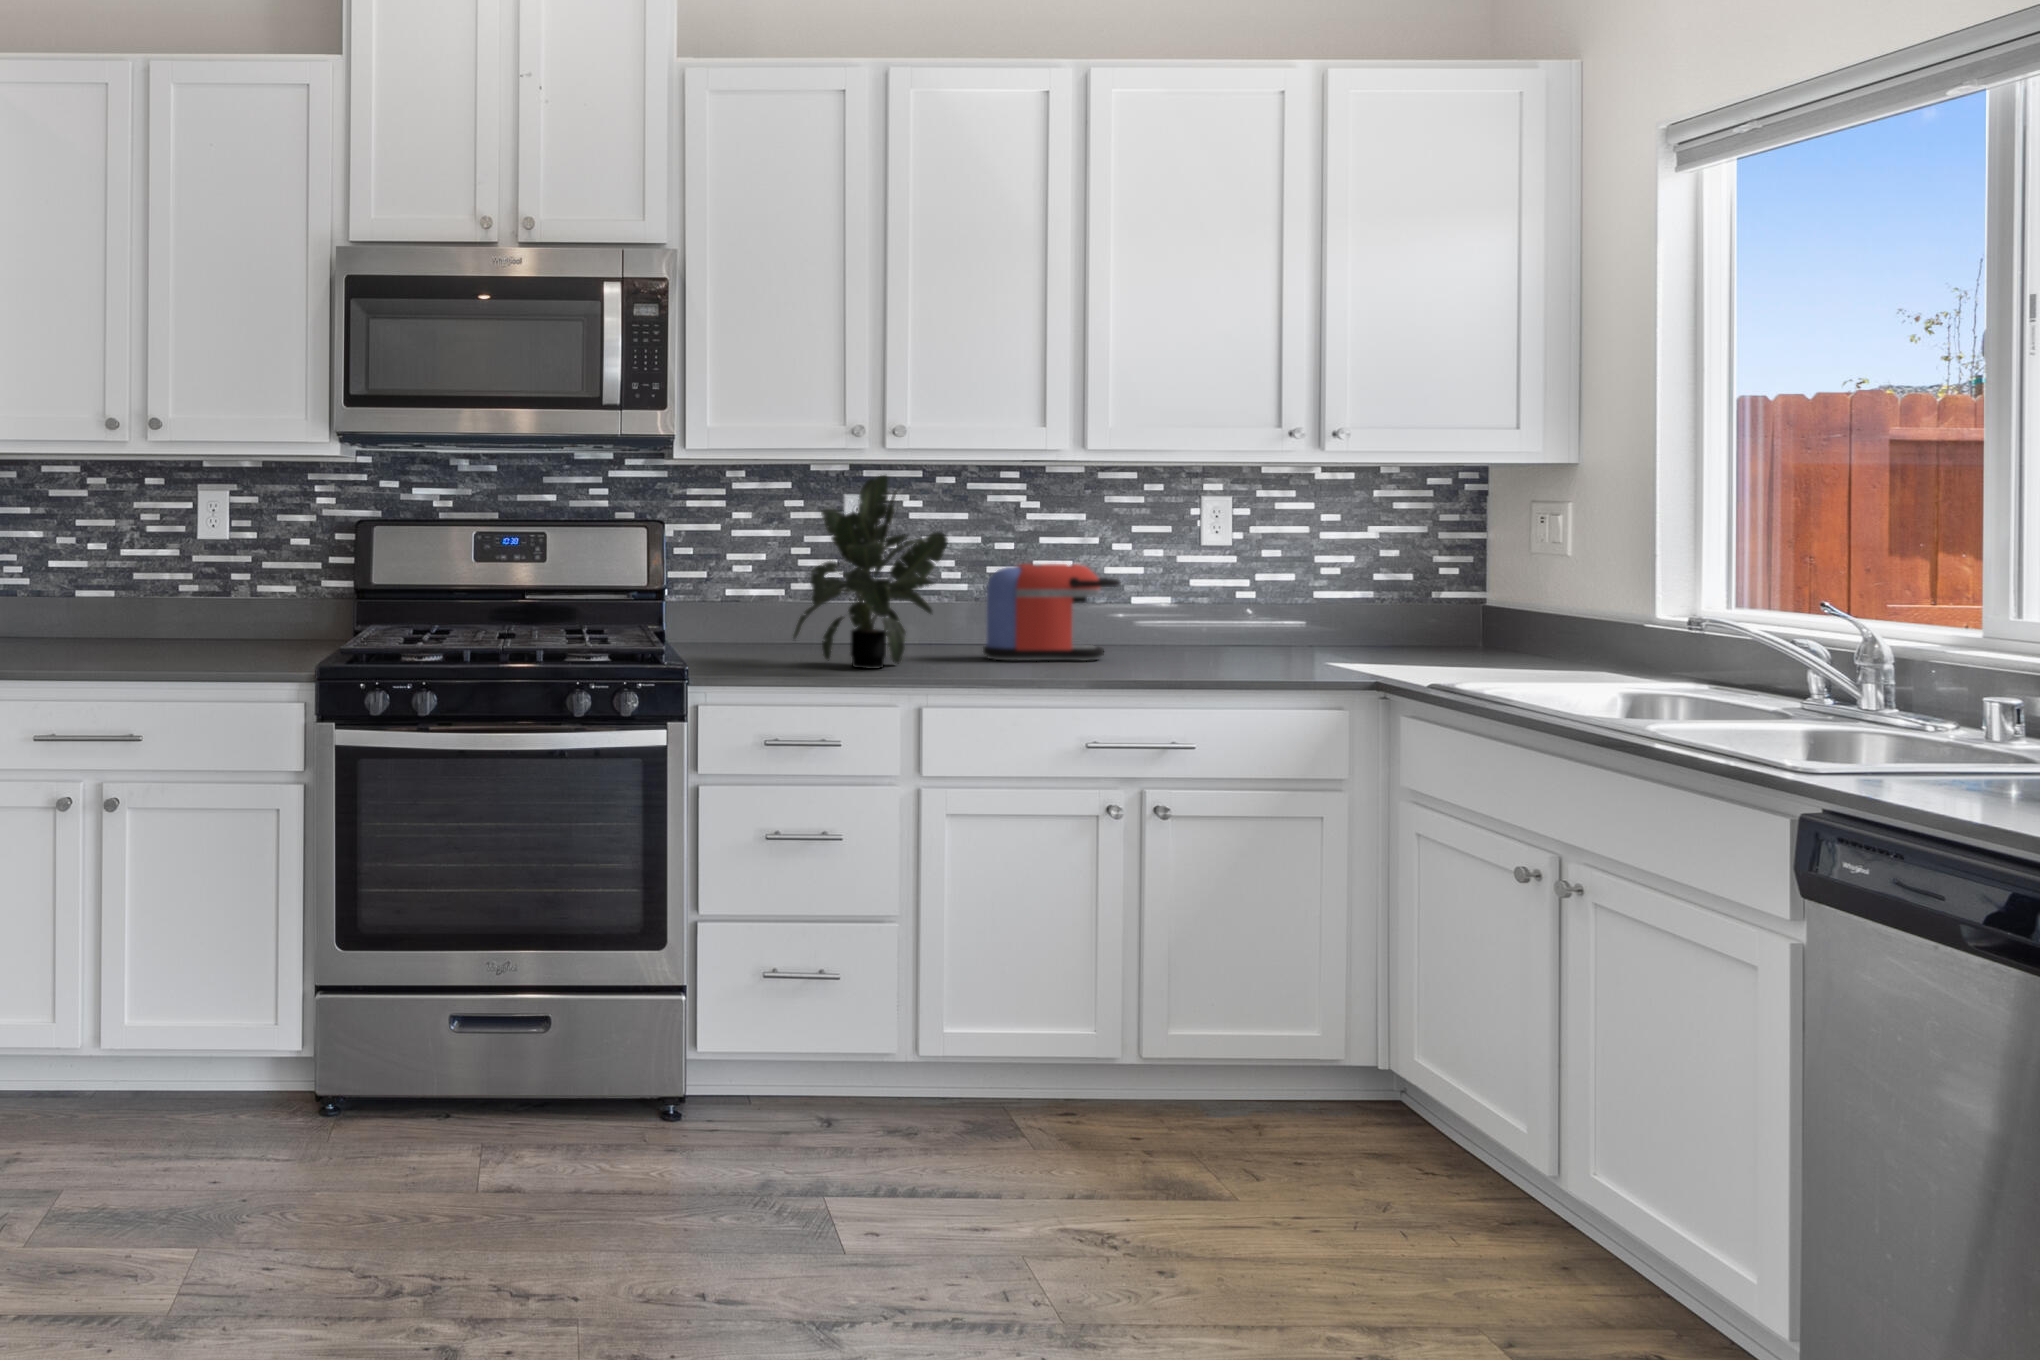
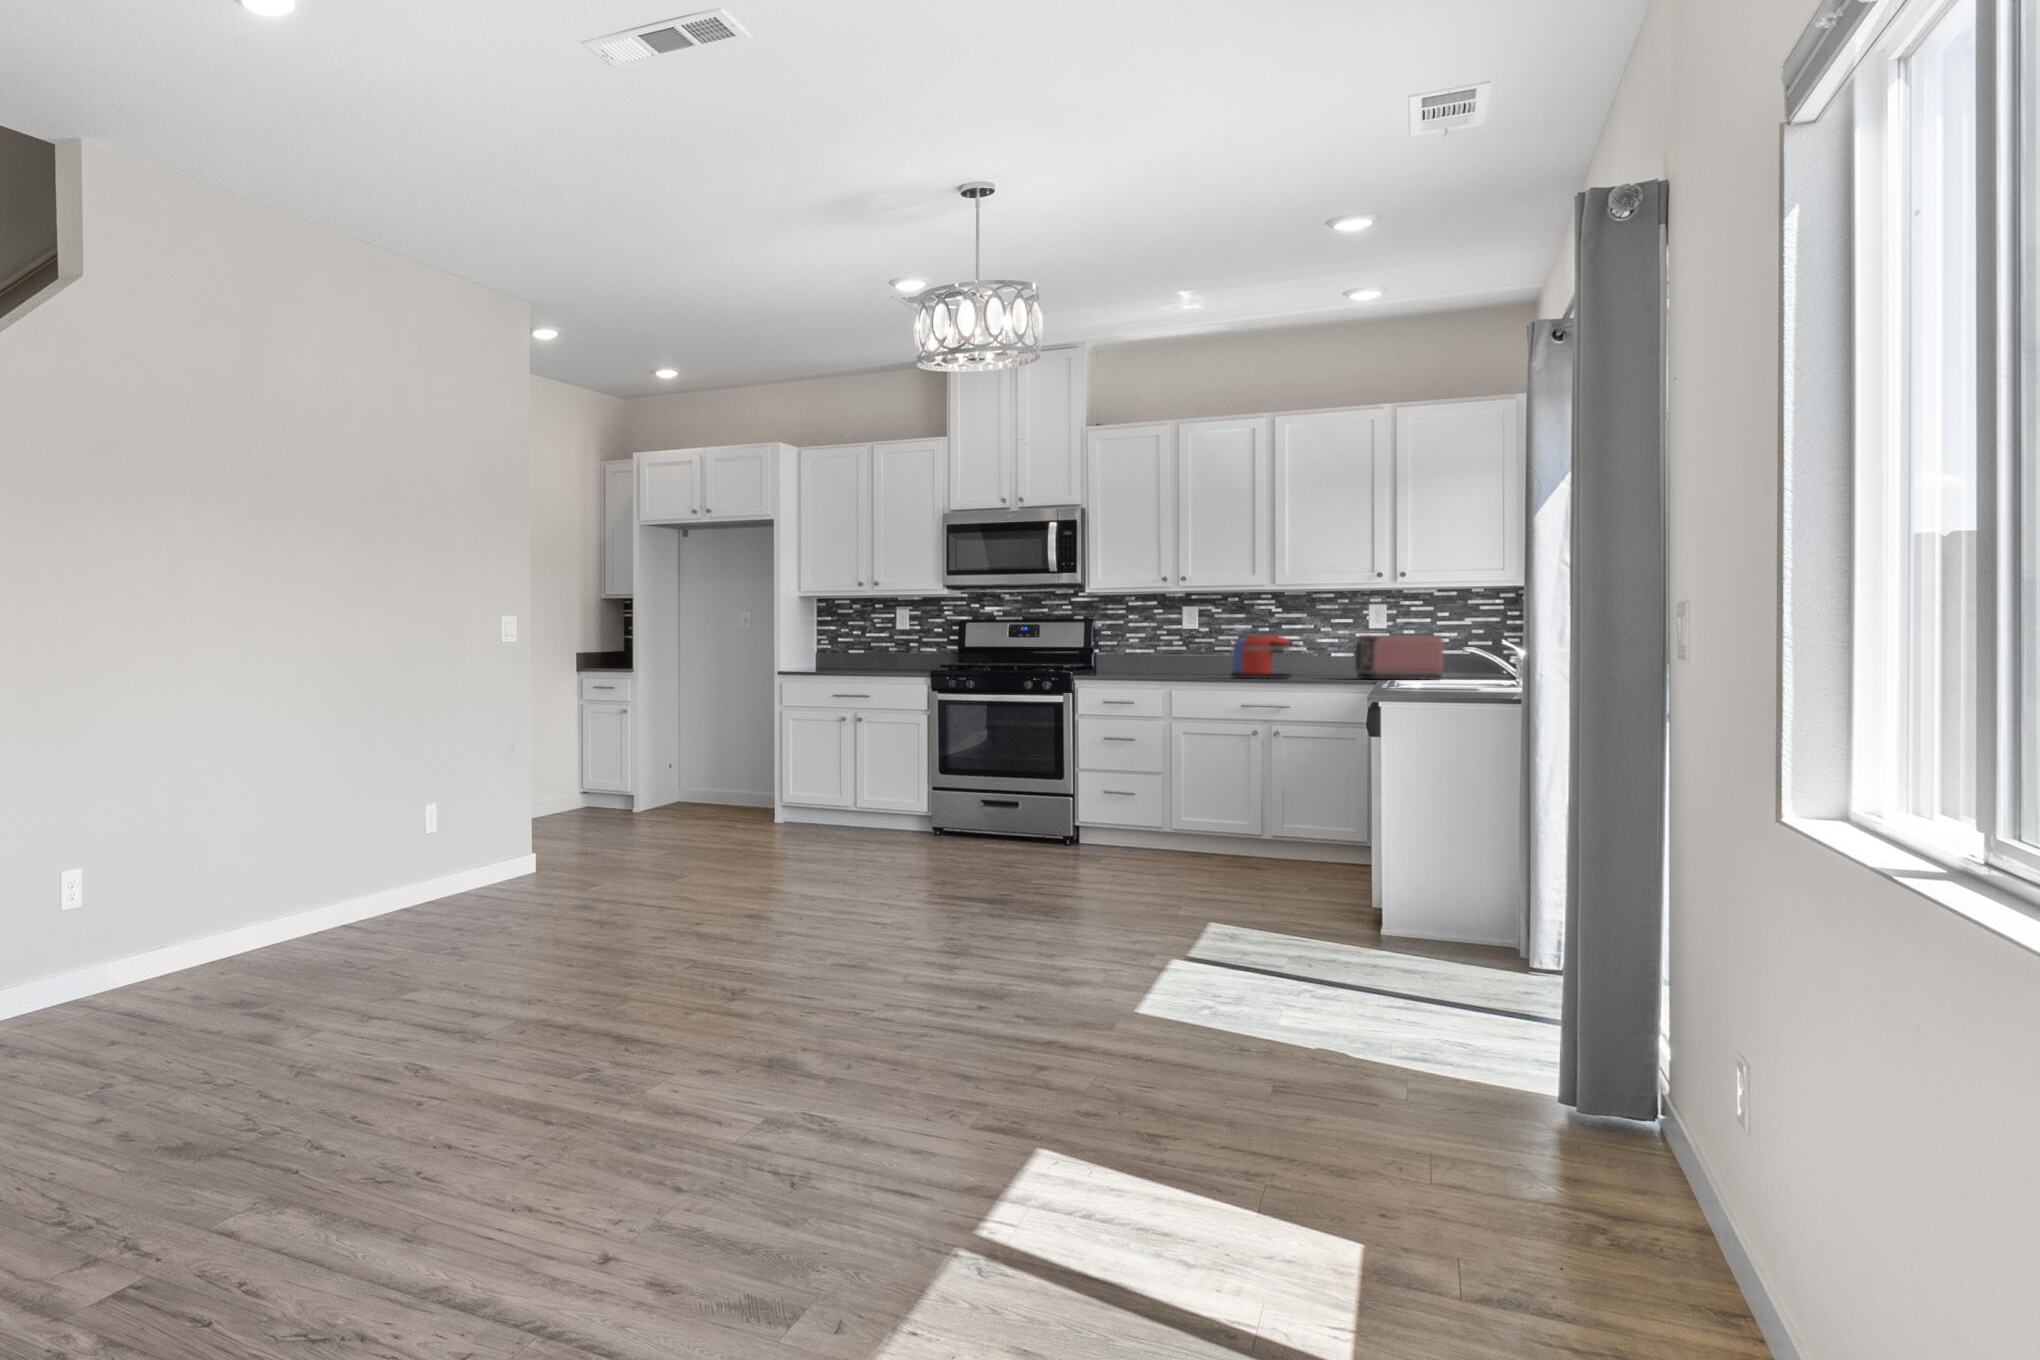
potted plant: present [793,475,948,669] -> none [1131,597,1202,678]
toaster: none [1201,560,1364,660] -> present [1355,635,1444,680]

